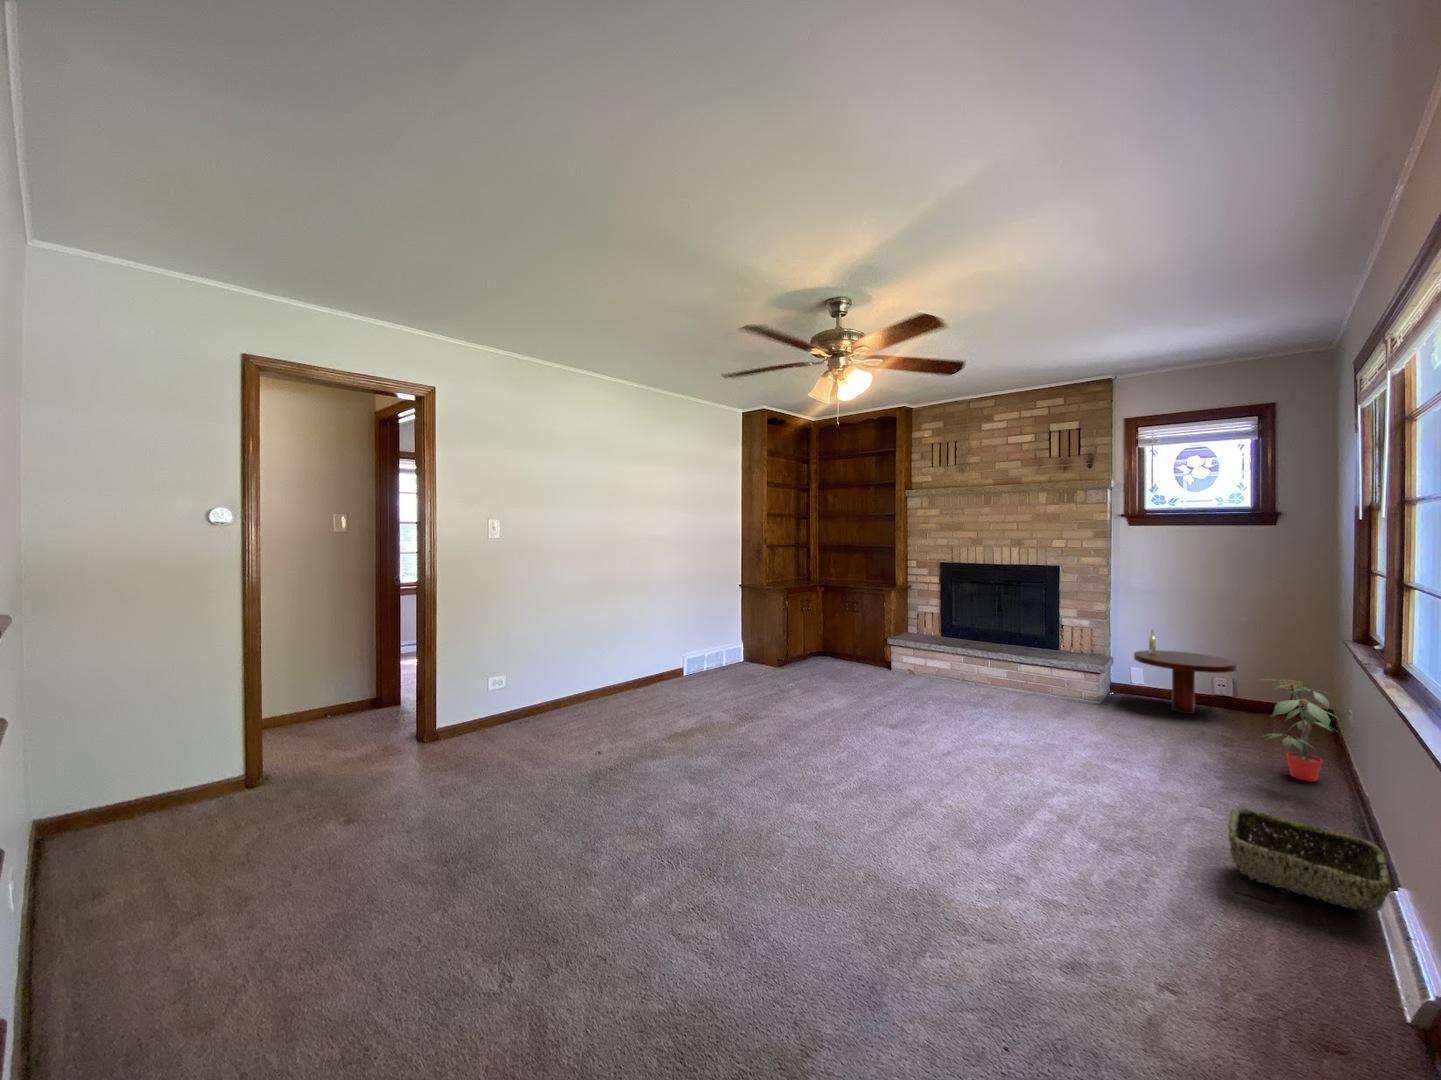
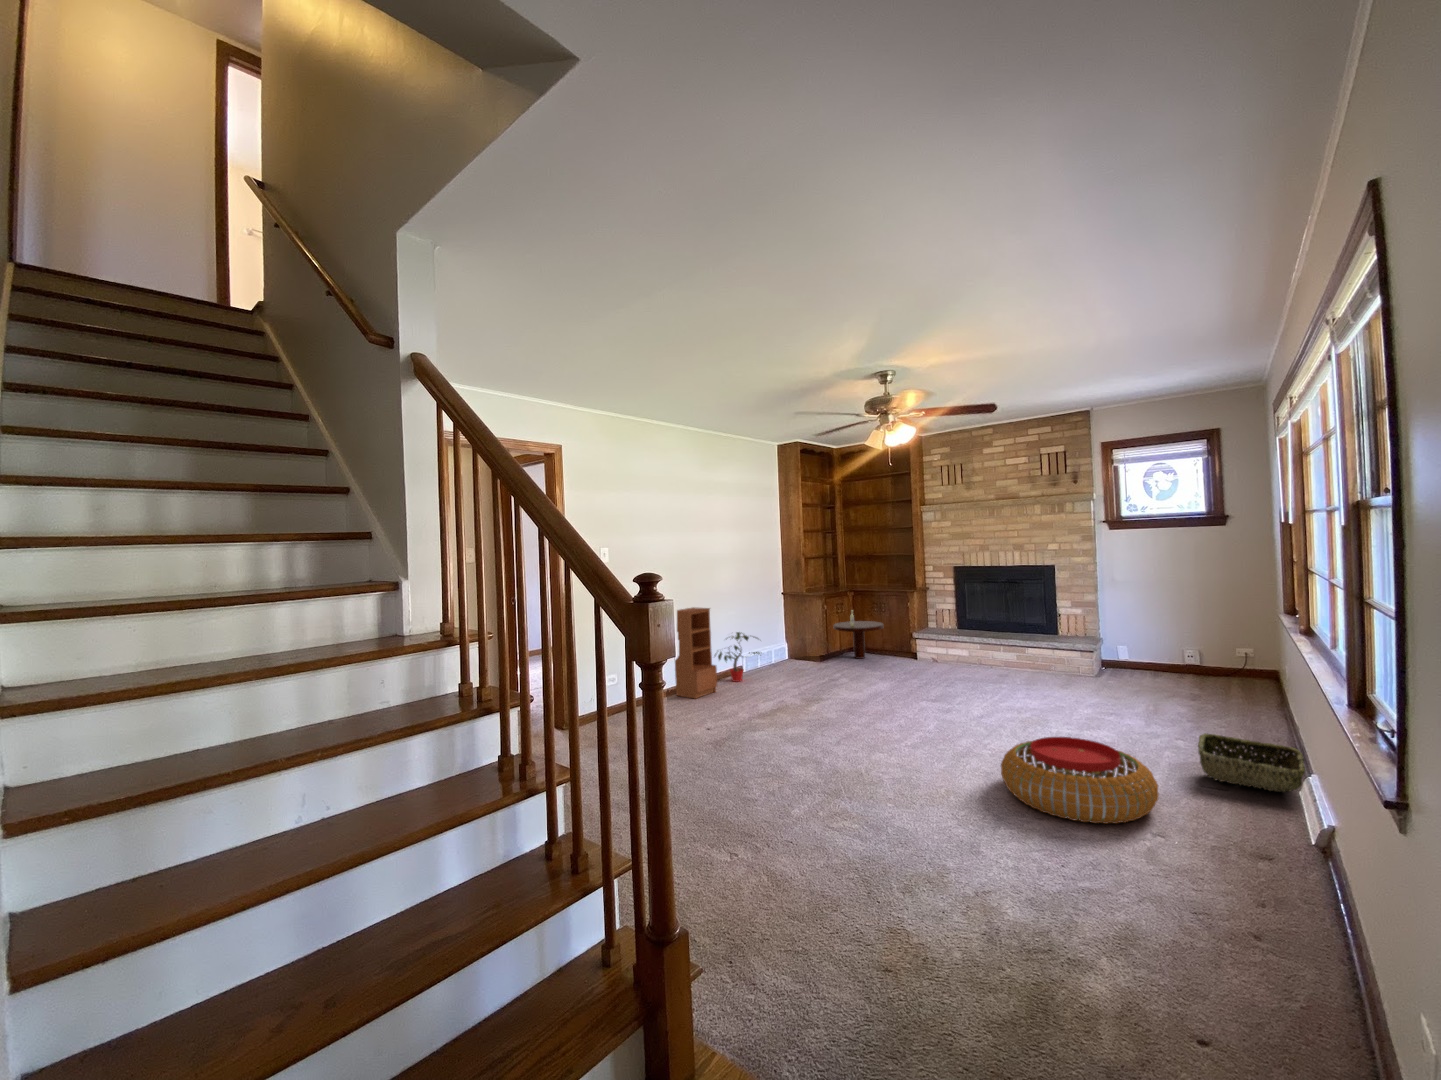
bookcase: none [590,596,641,706] -> present [675,607,717,699]
coffee table: present [1134,629,1237,714] -> present [834,611,883,659]
potted plant: present [1266,680,1332,781] -> present [715,632,760,682]
pouf: none [943,802,1167,952] -> present [1001,737,1159,824]

